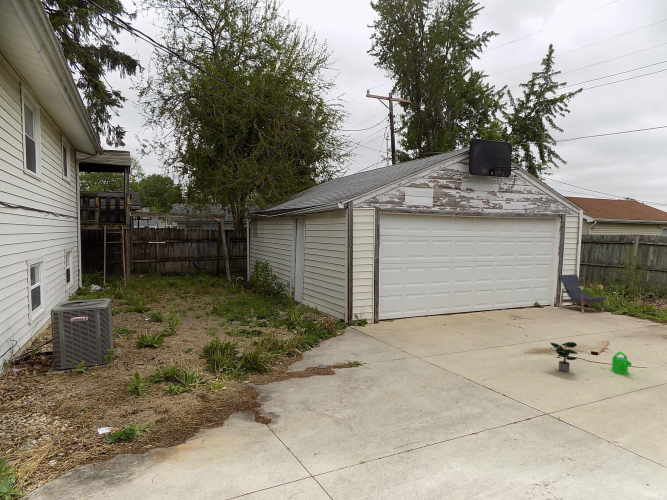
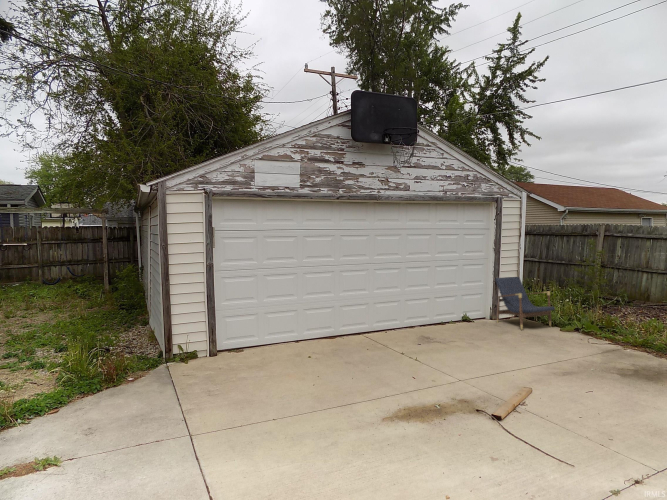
potted plant: present [550,342,578,372] -> none [385,413,430,471]
watering can: present [611,352,632,374] -> none [494,430,524,474]

